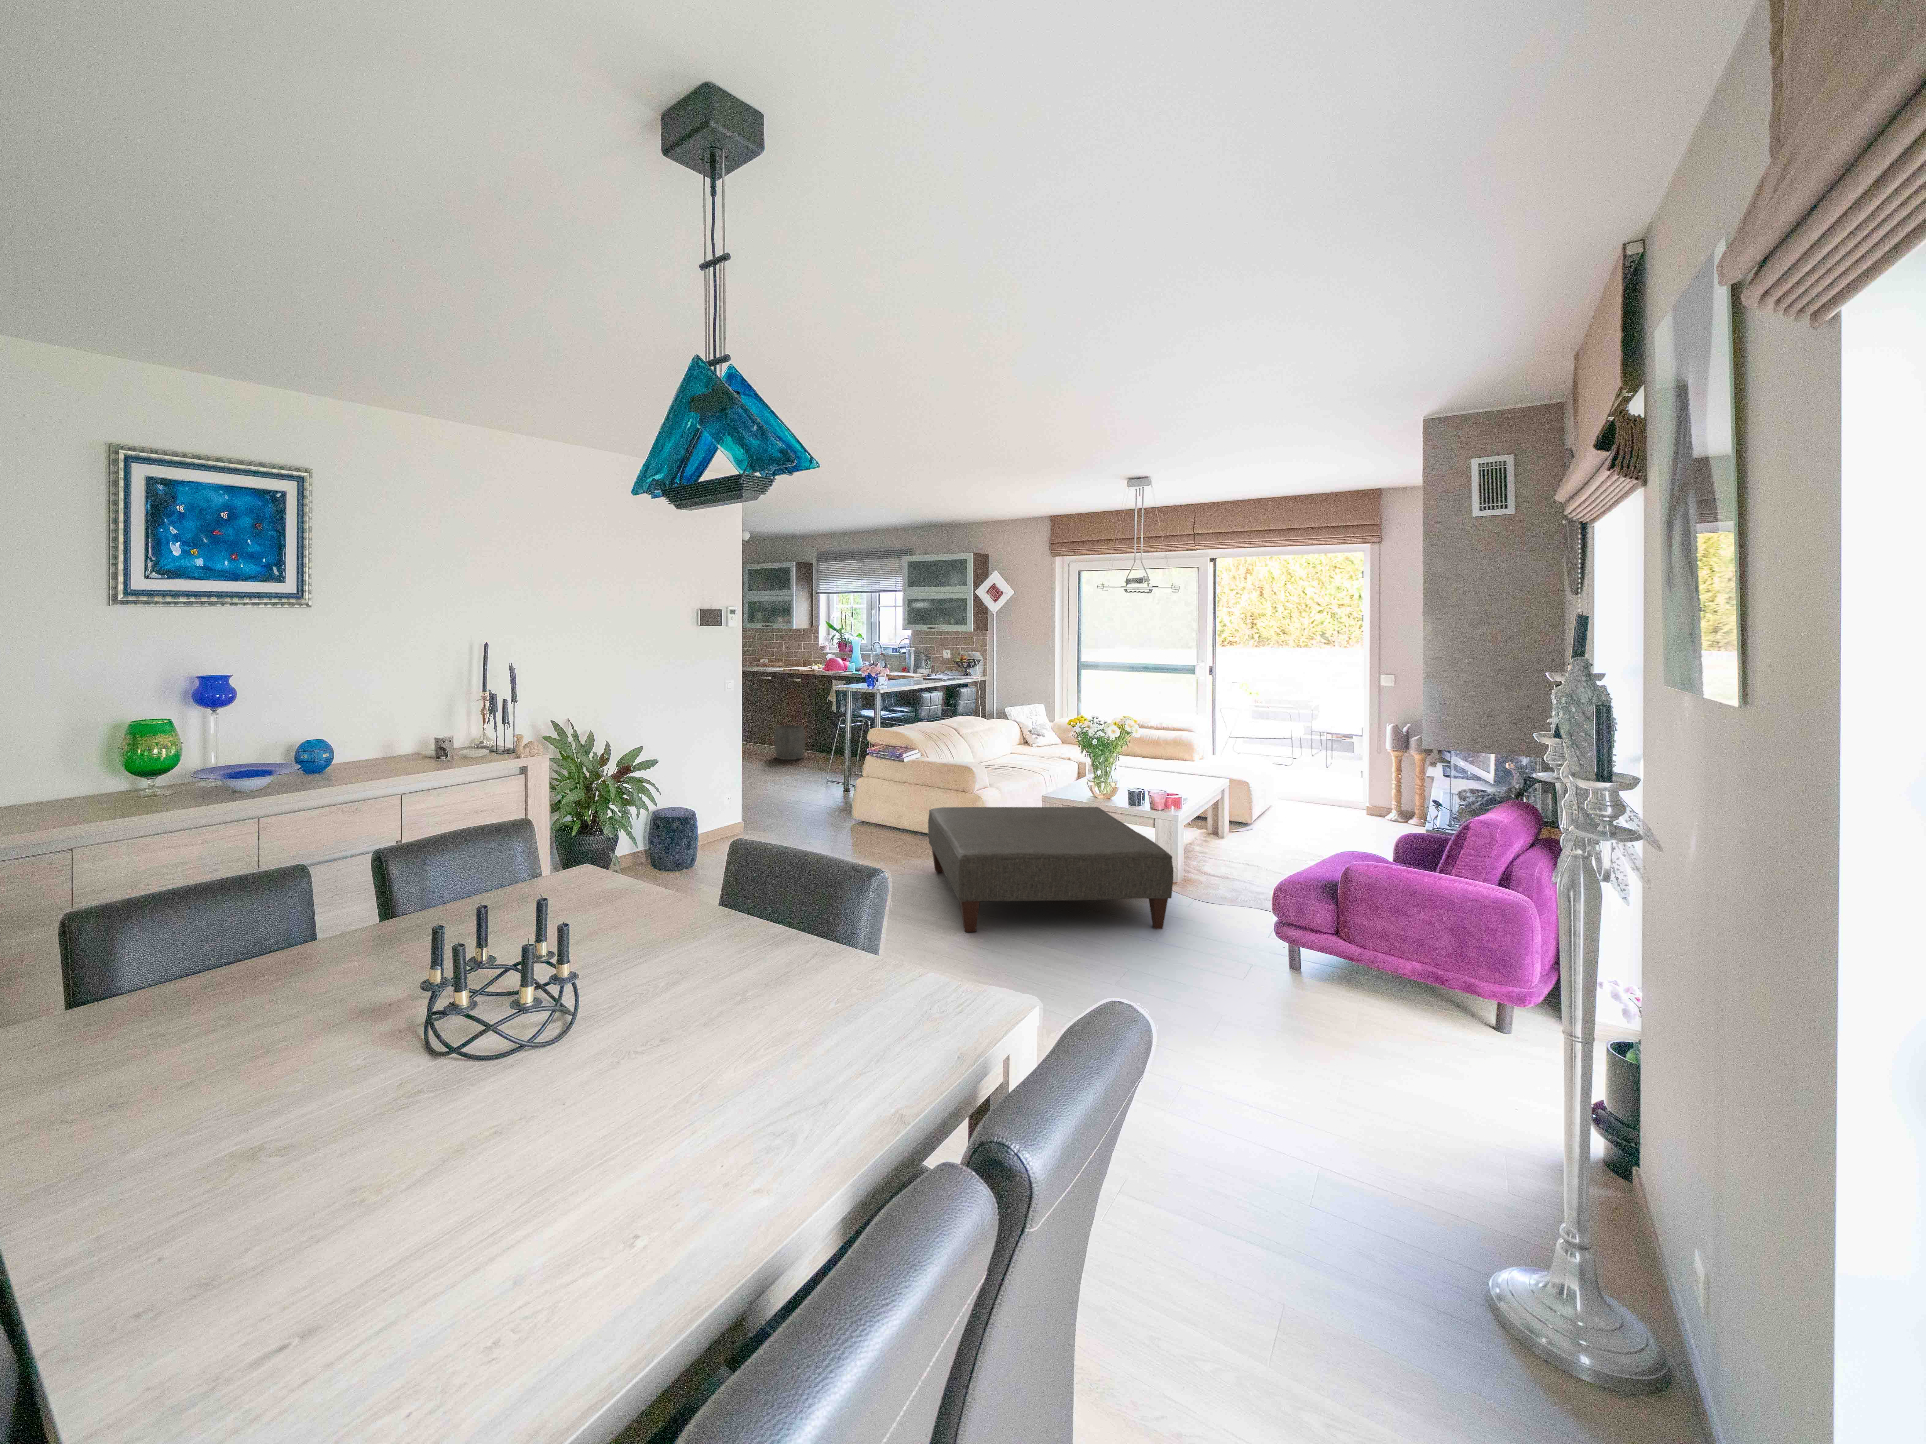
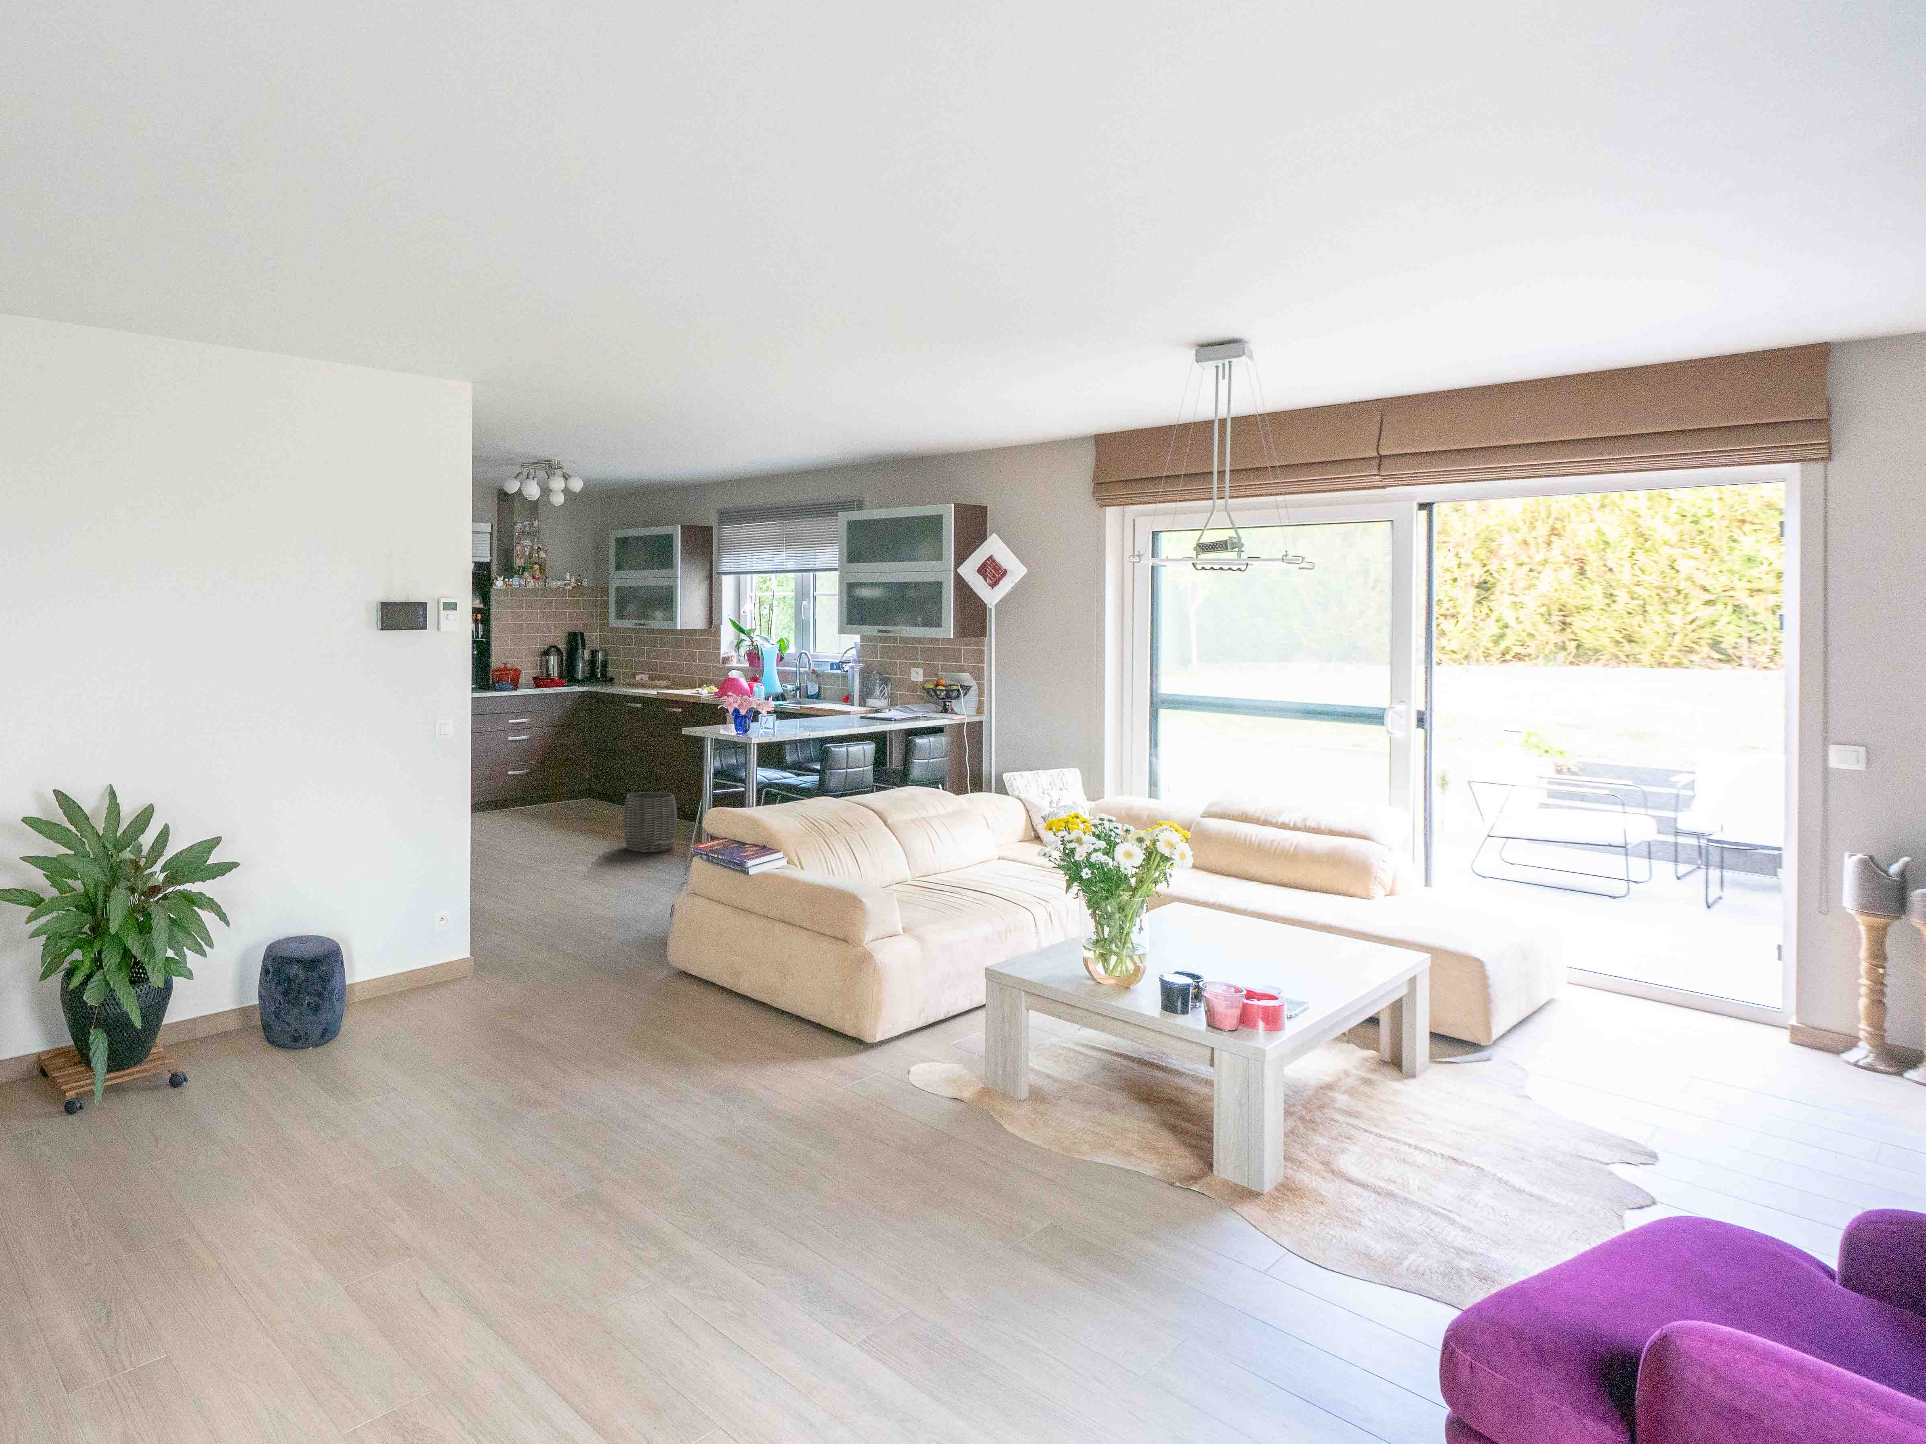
ottoman: present [928,807,1173,932] -> none [676,987,1210,1338]

